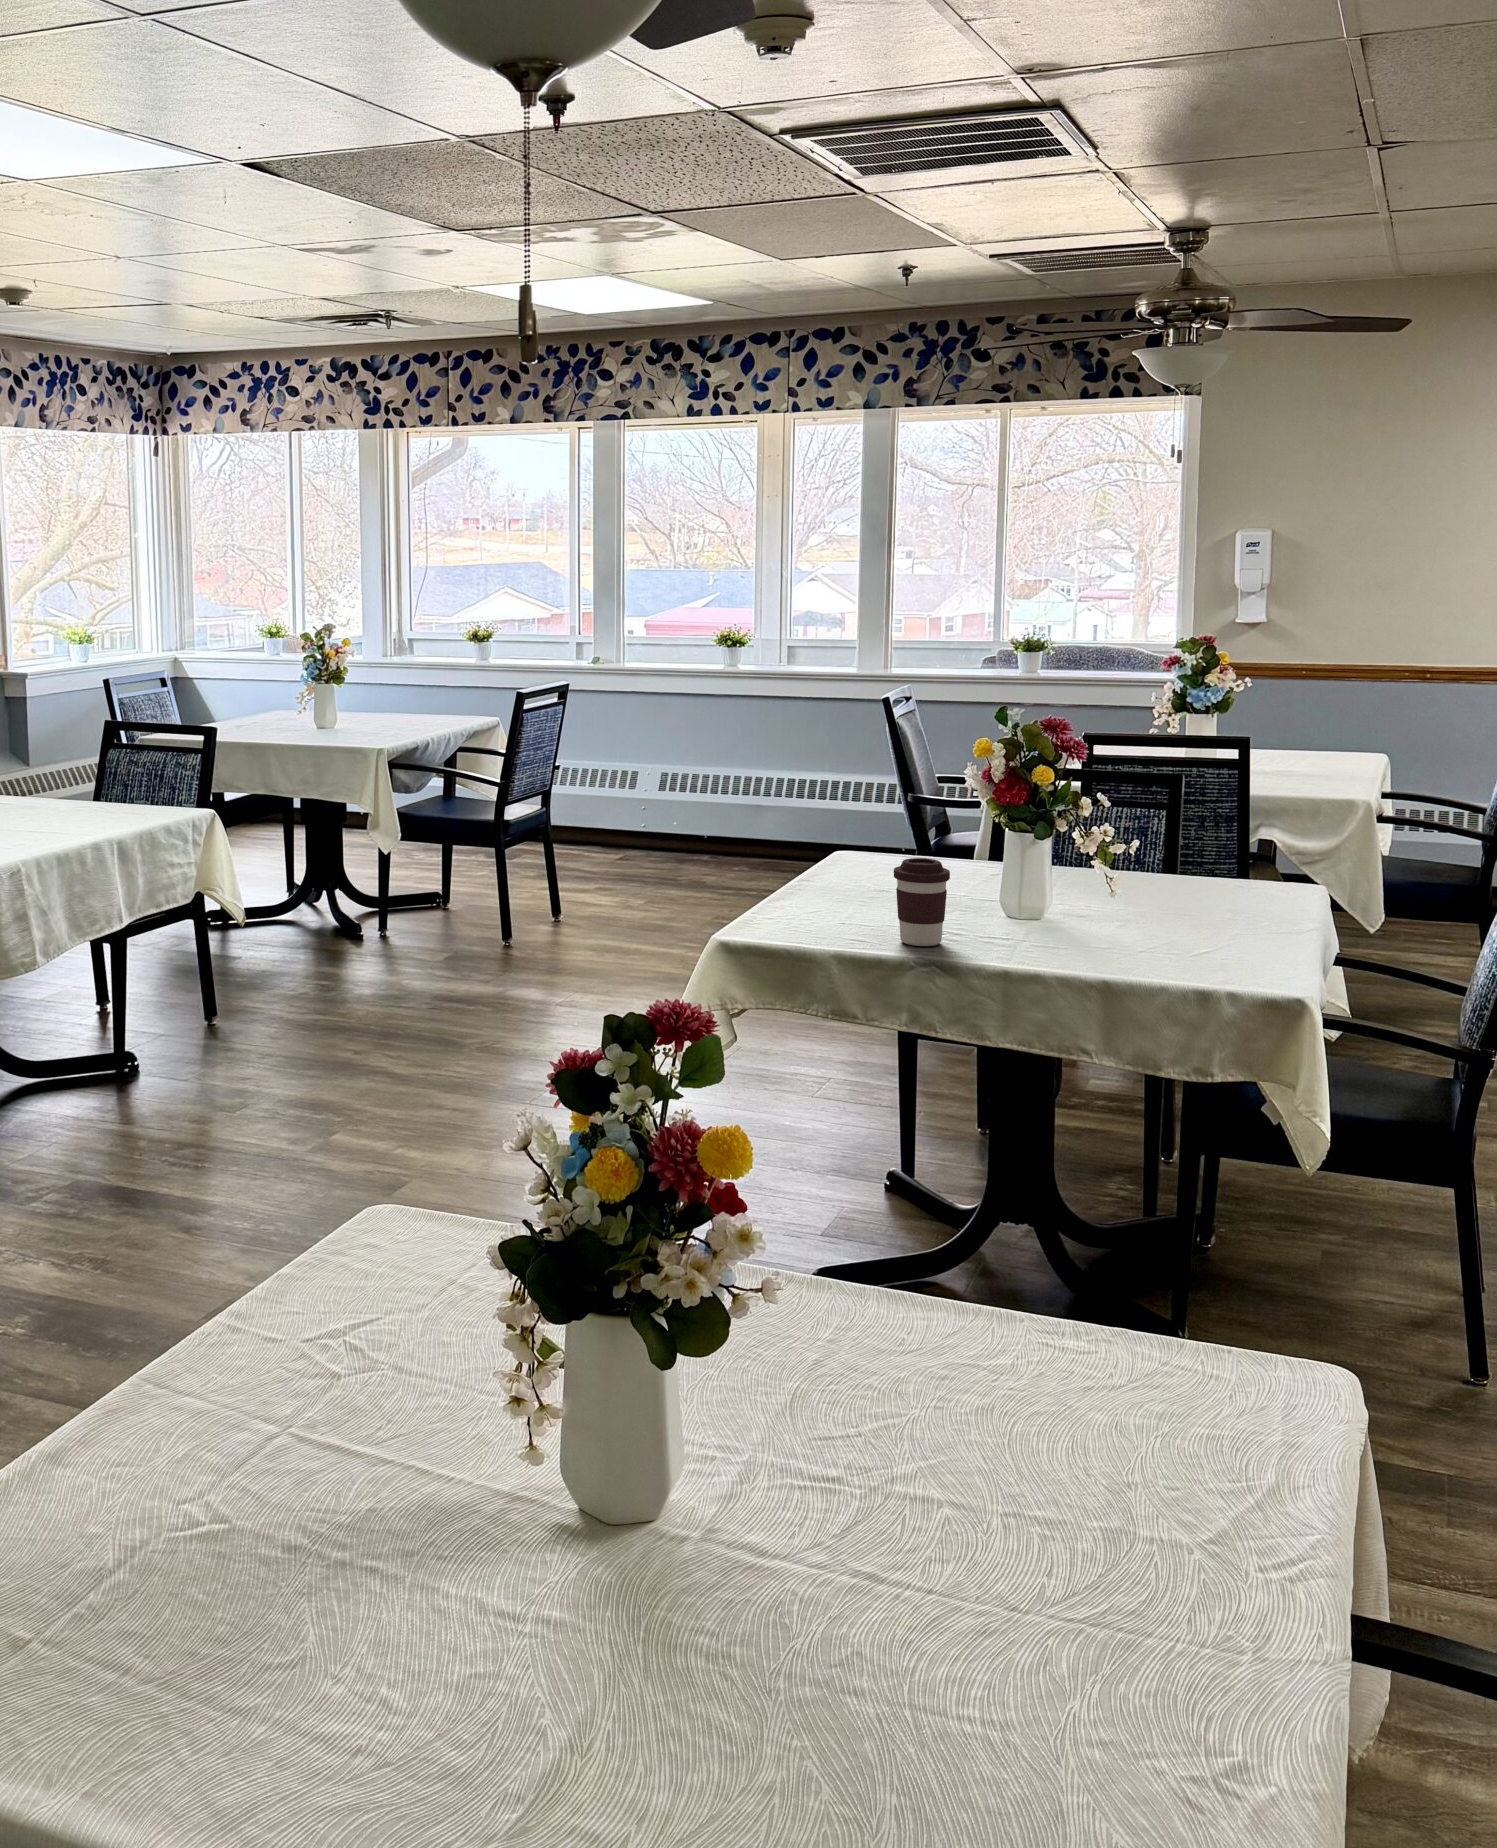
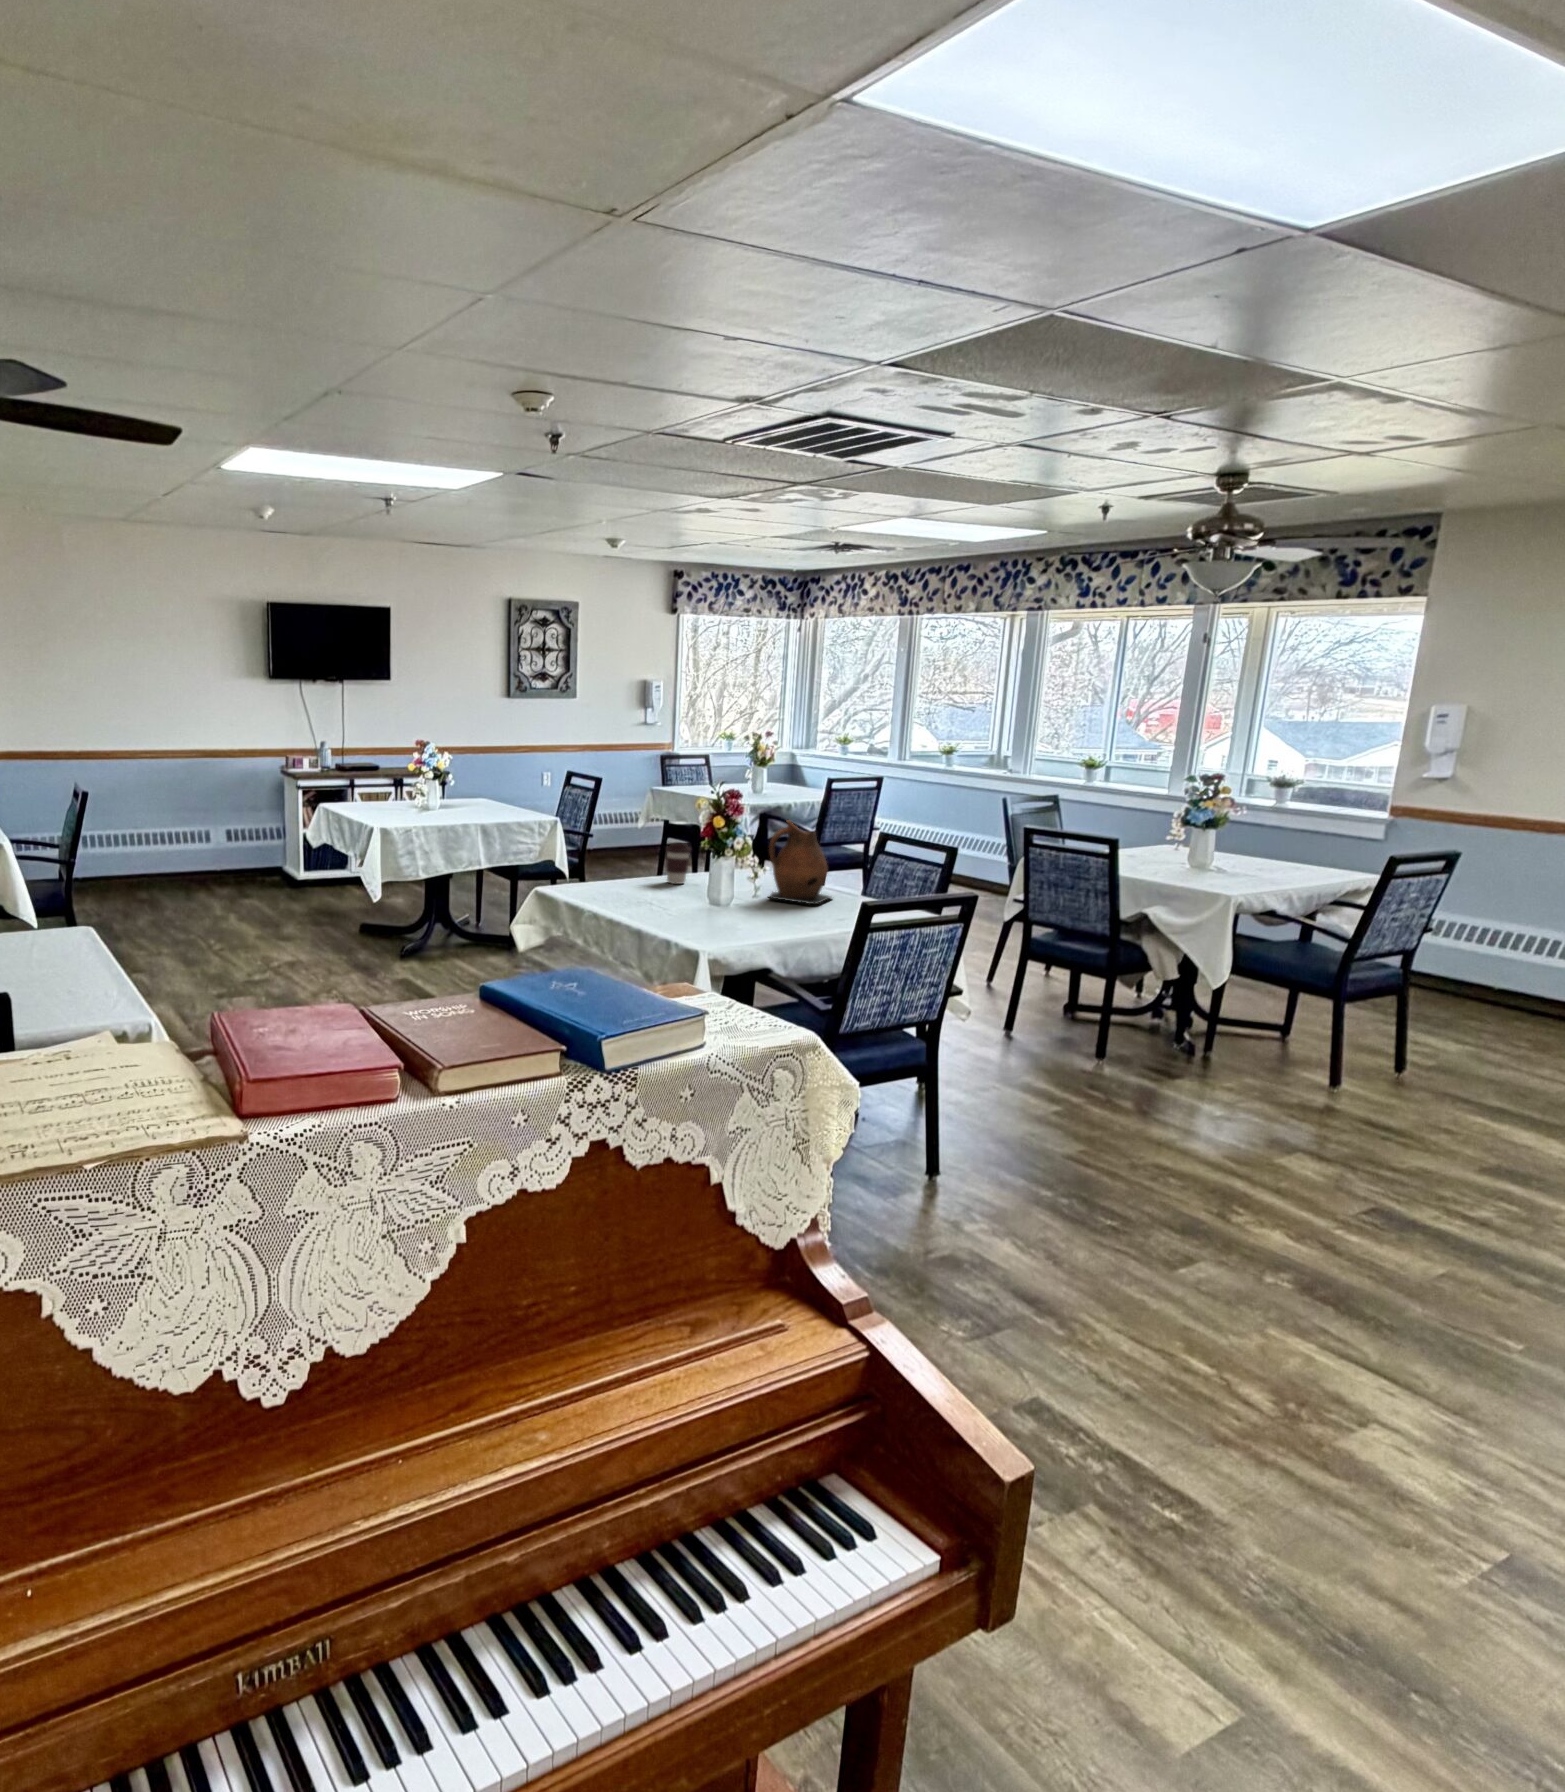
ceramic pitcher: none [1111,788,1265,947] -> present [769,821,832,904]

